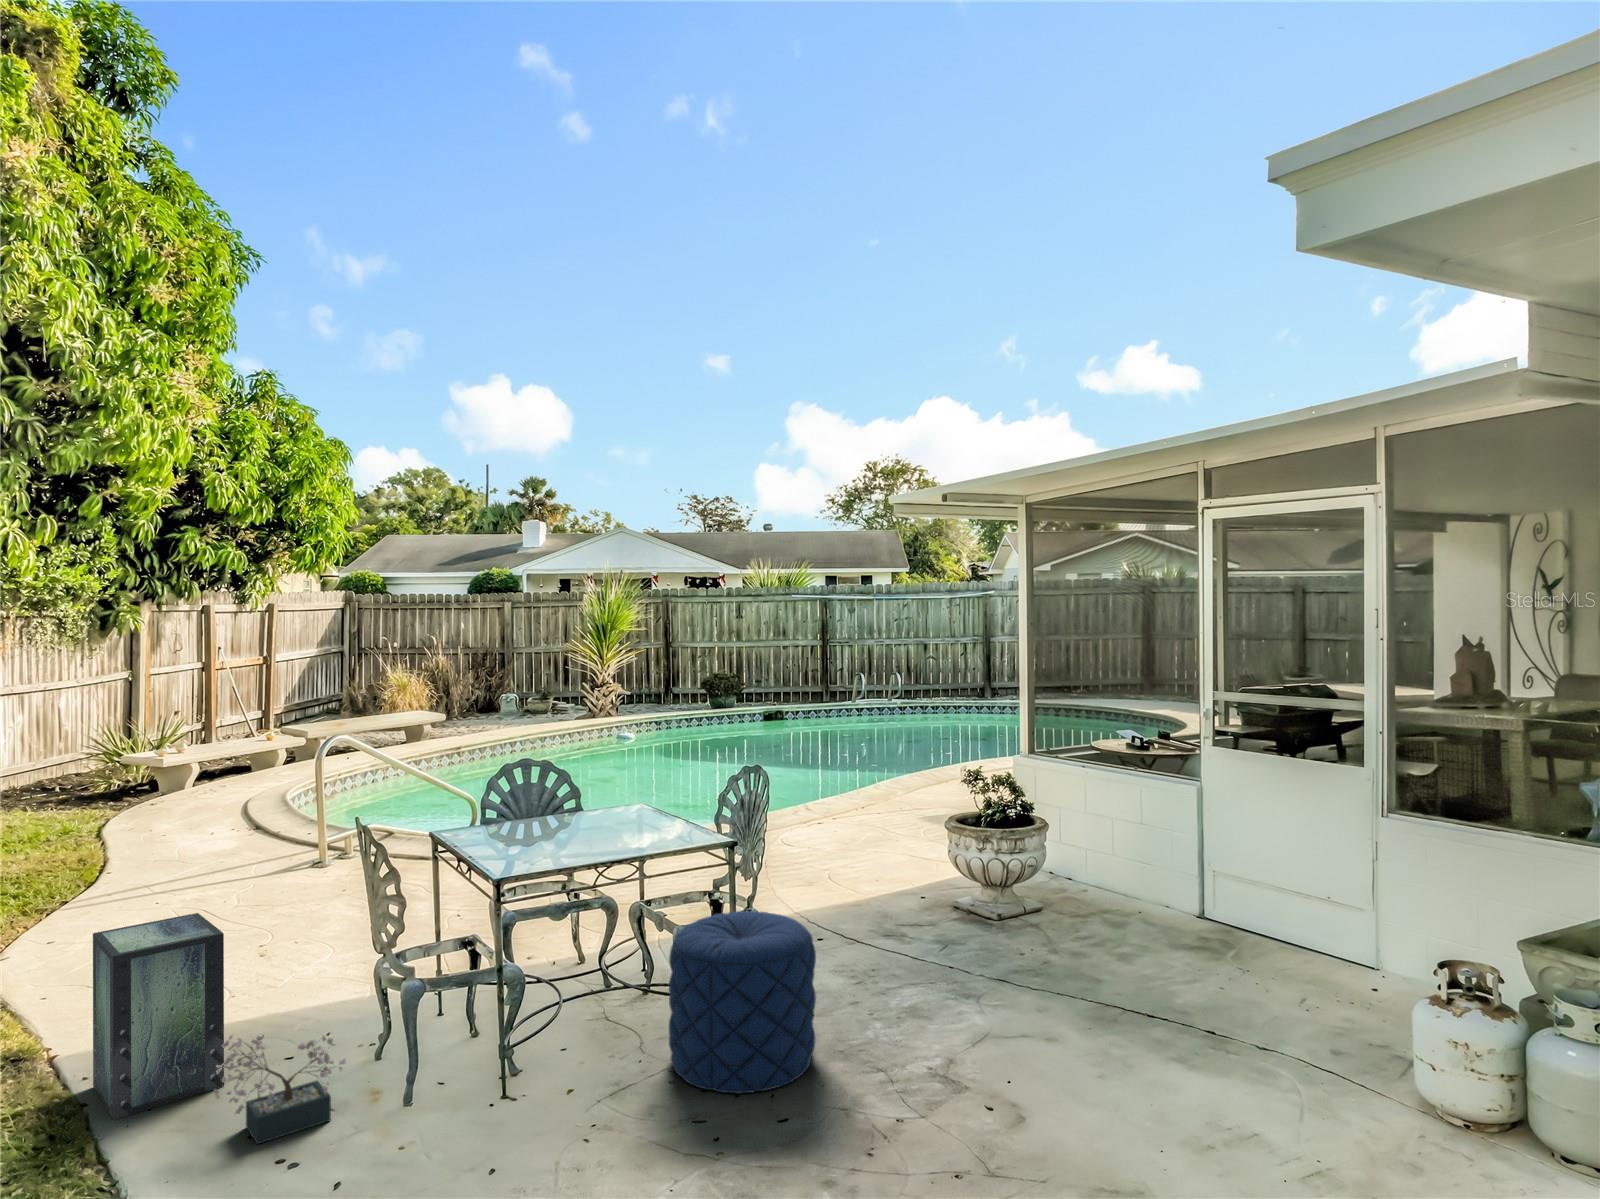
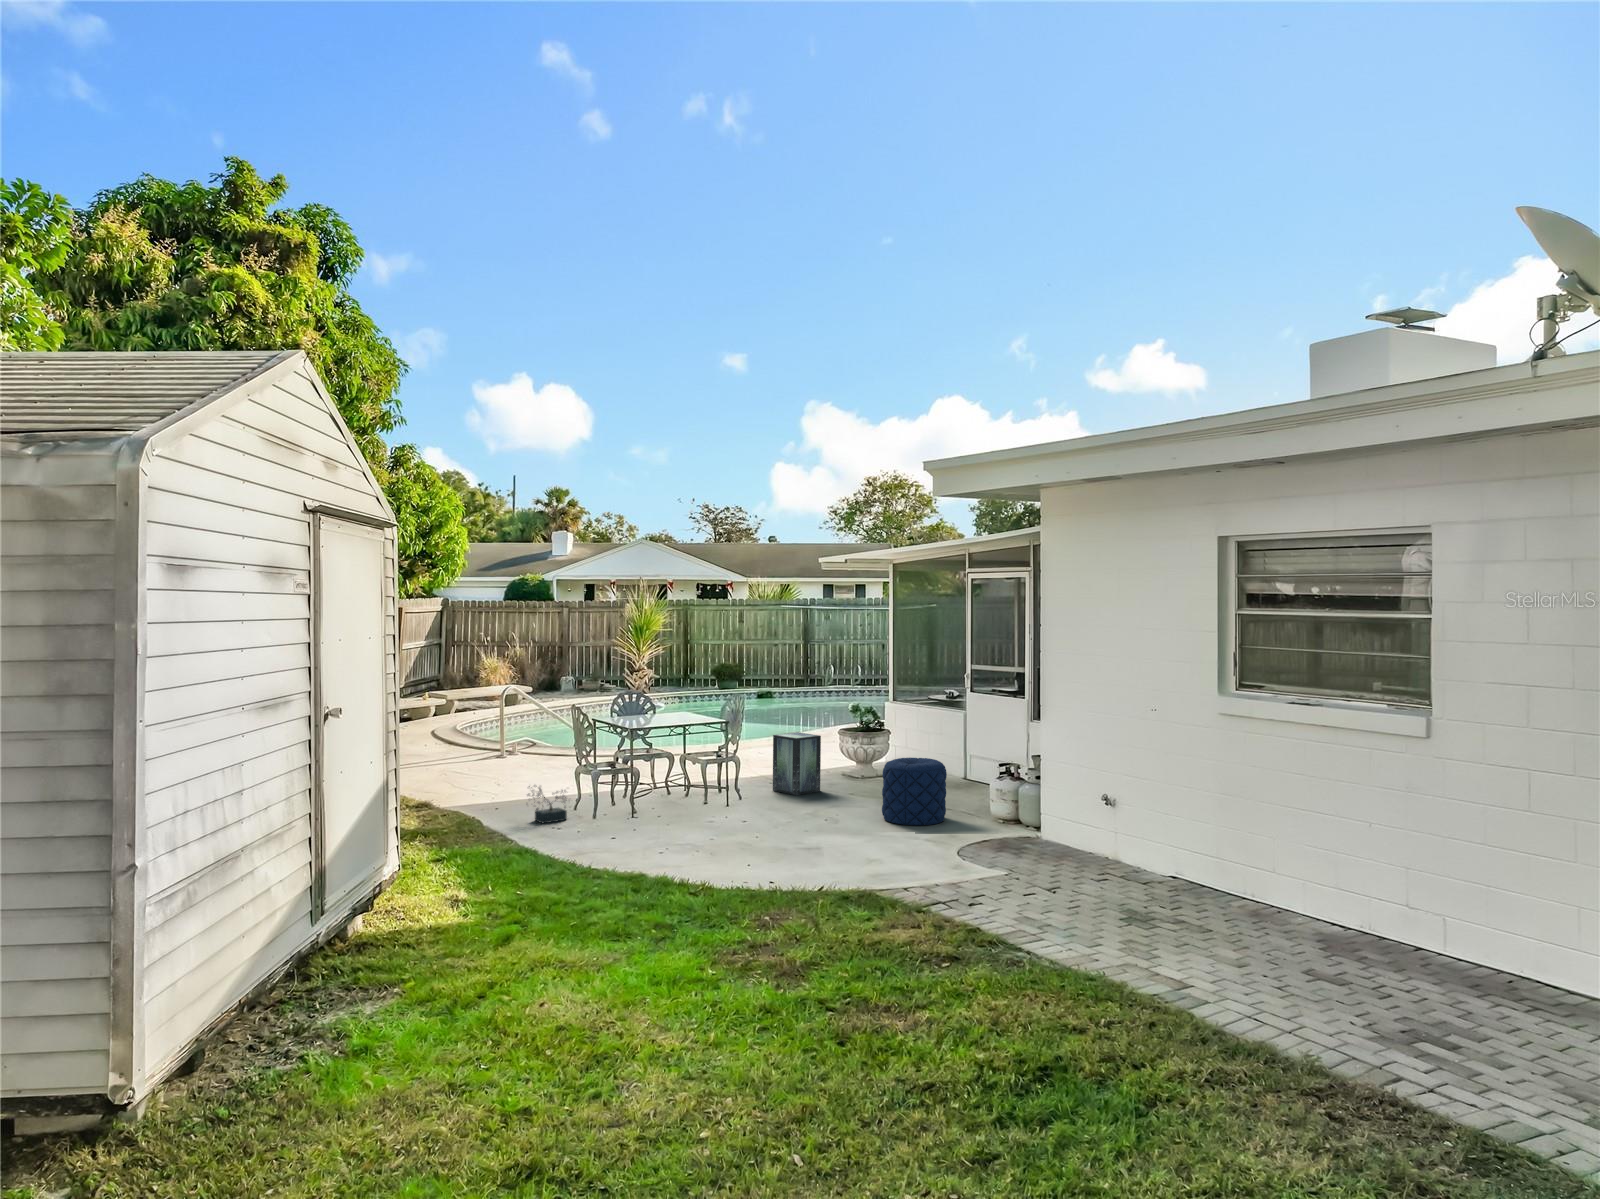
pouf: present [669,911,816,1094] -> present [882,758,947,825]
storage box: present [93,913,224,1120] -> present [773,732,821,795]

